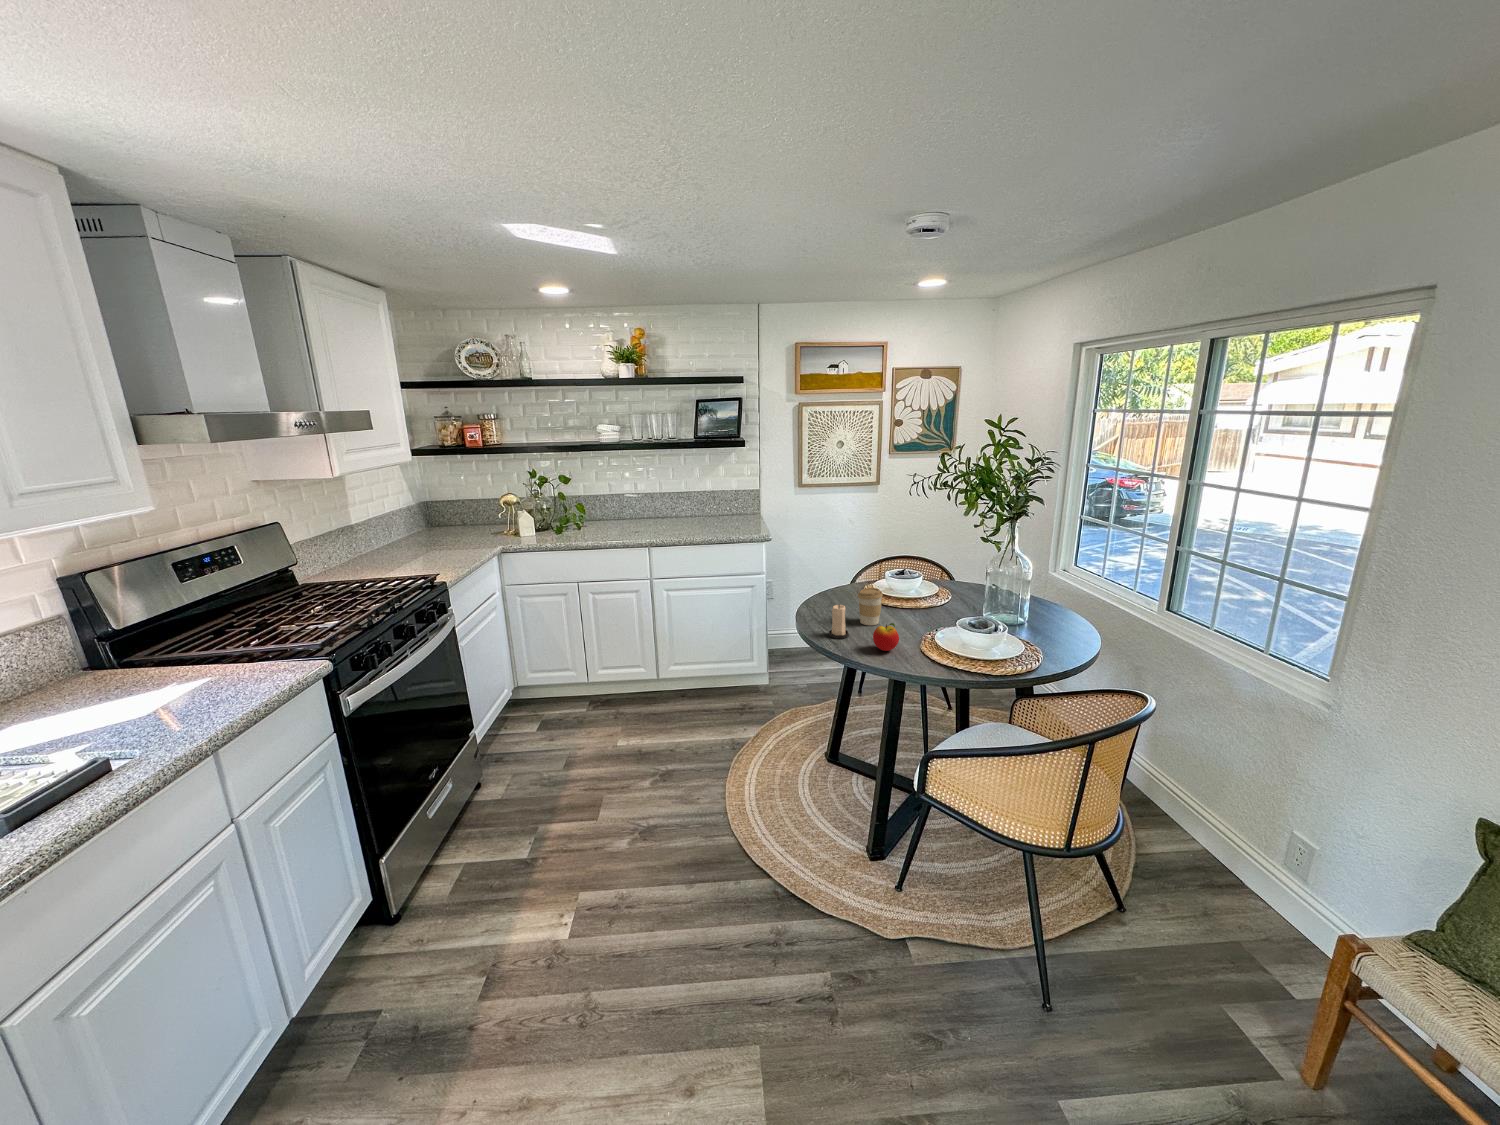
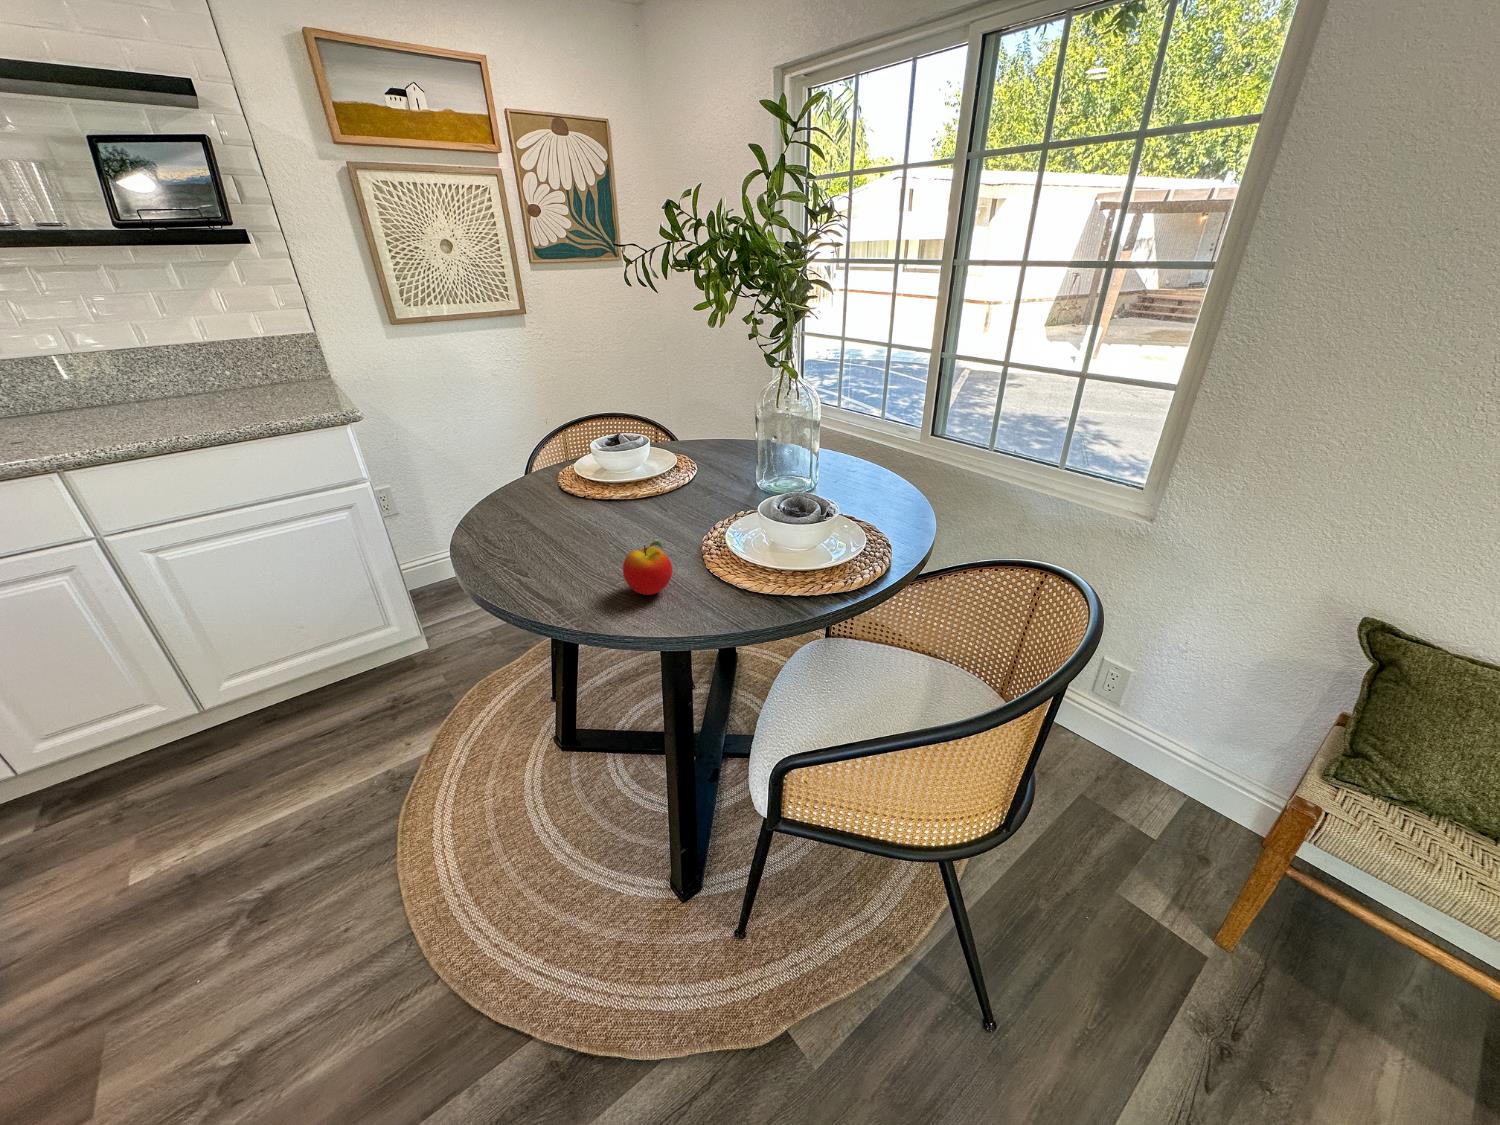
coffee cup: present [858,588,883,625] -> none [564,477,611,547]
candle: present [829,604,848,639] -> none [526,524,570,592]

